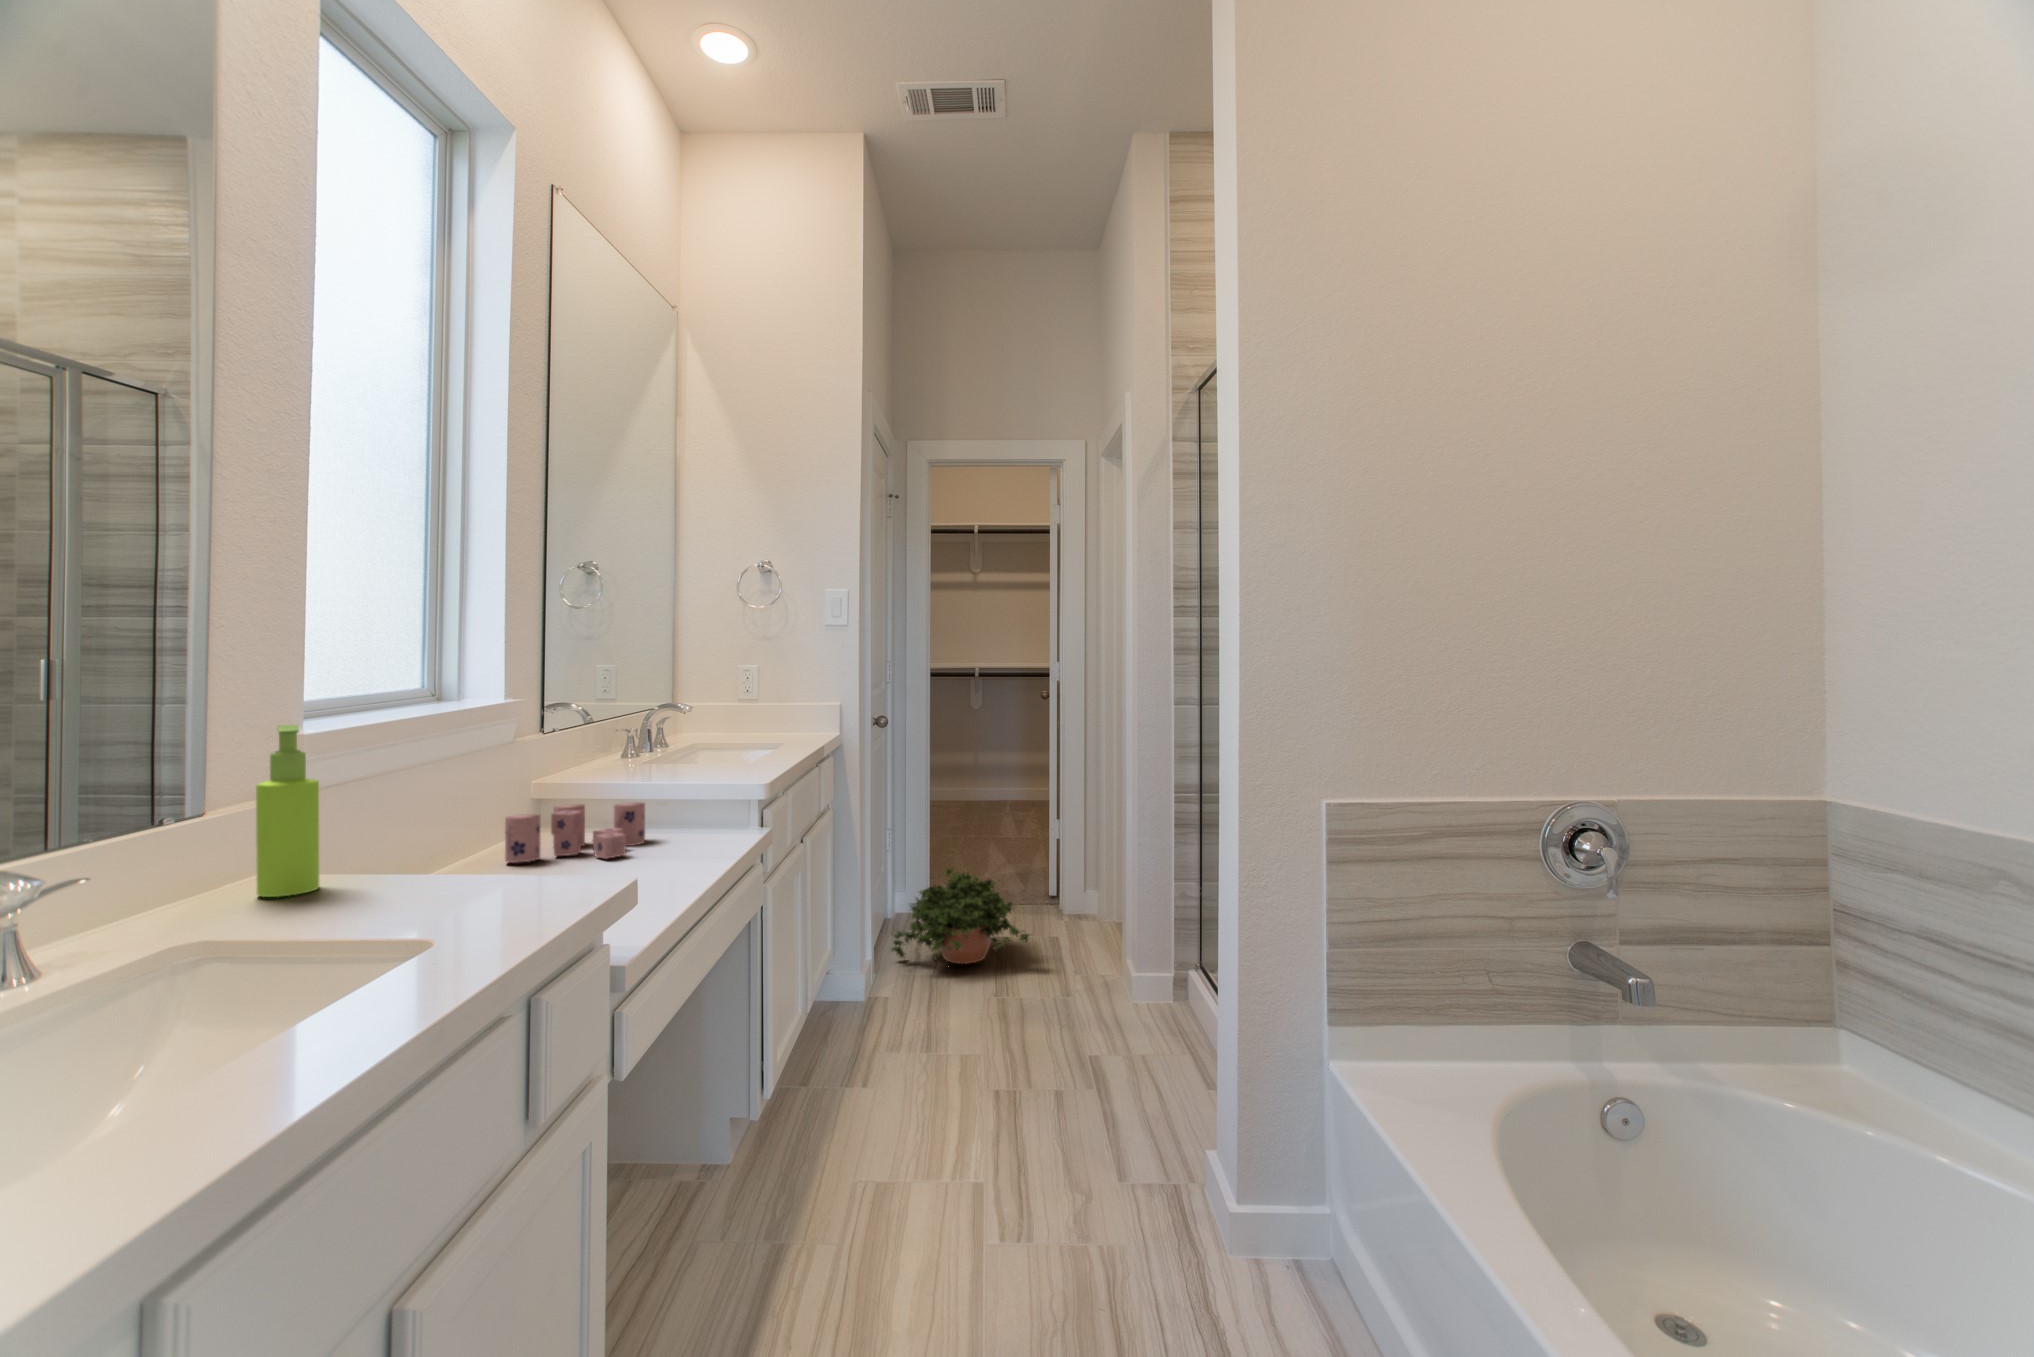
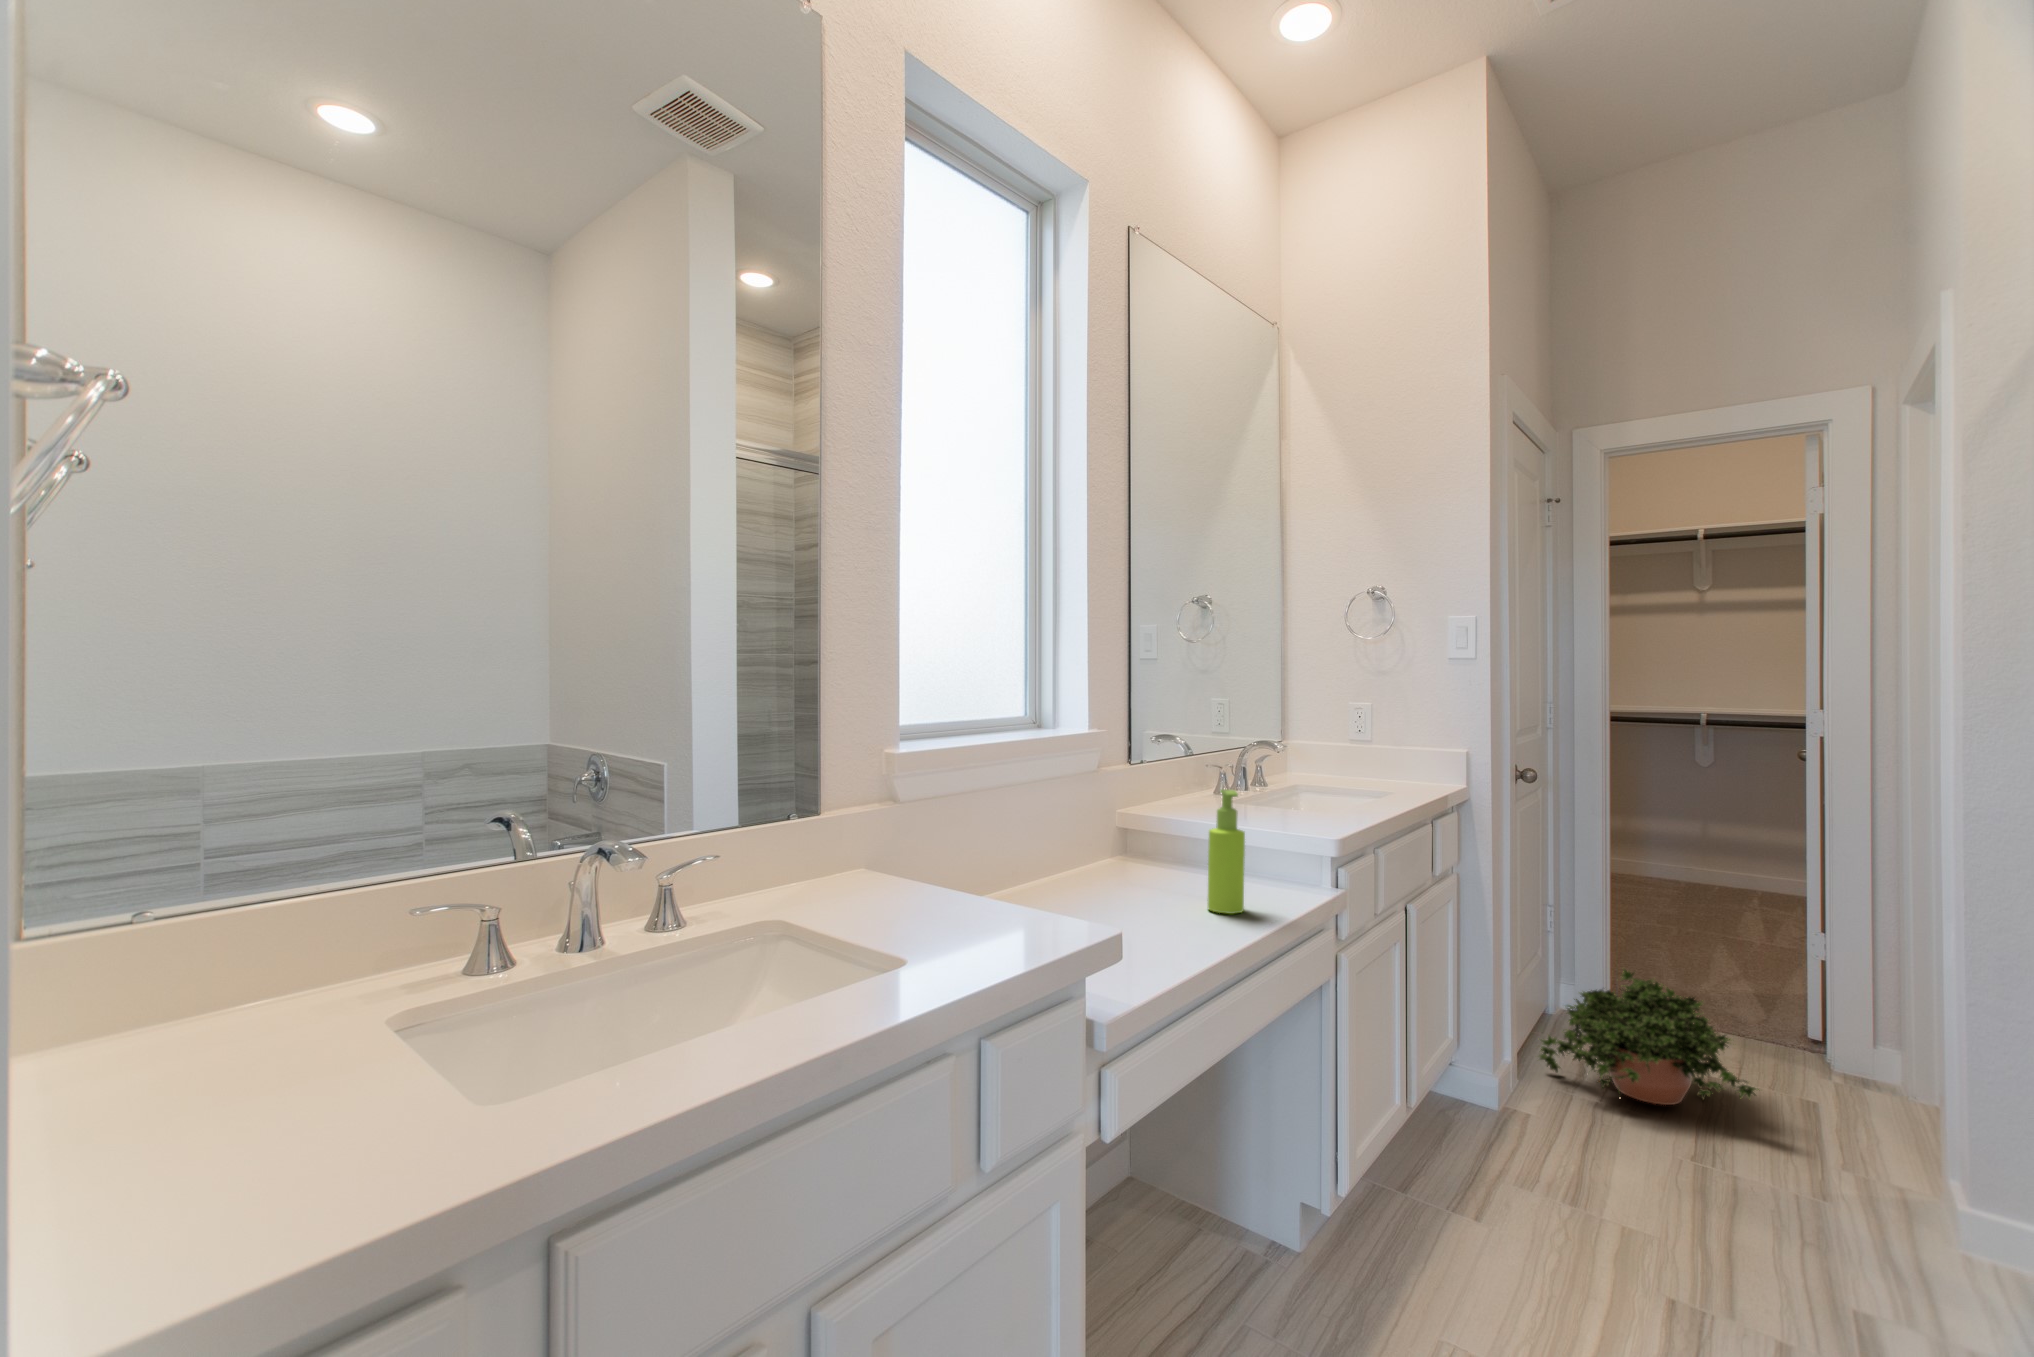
soap dispenser: present [256,725,319,897] -> present [1207,789,1245,914]
candle: present [505,802,645,863] -> none [1083,835,1213,895]

